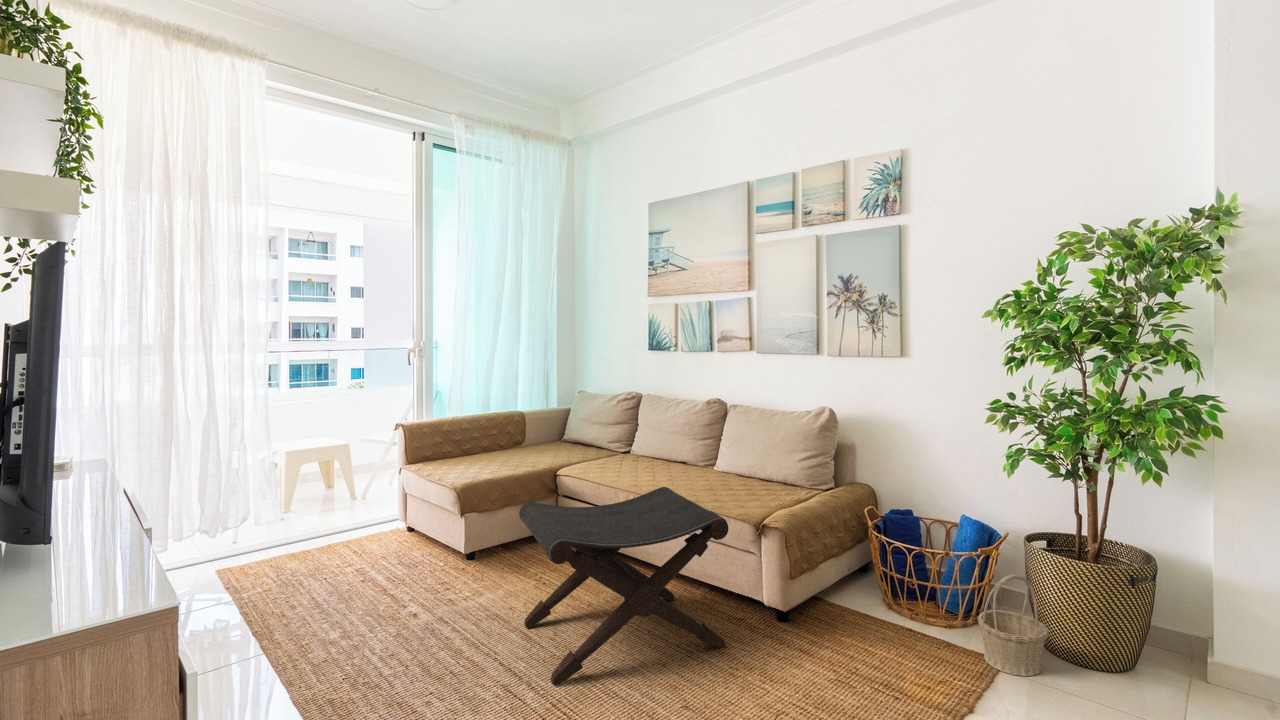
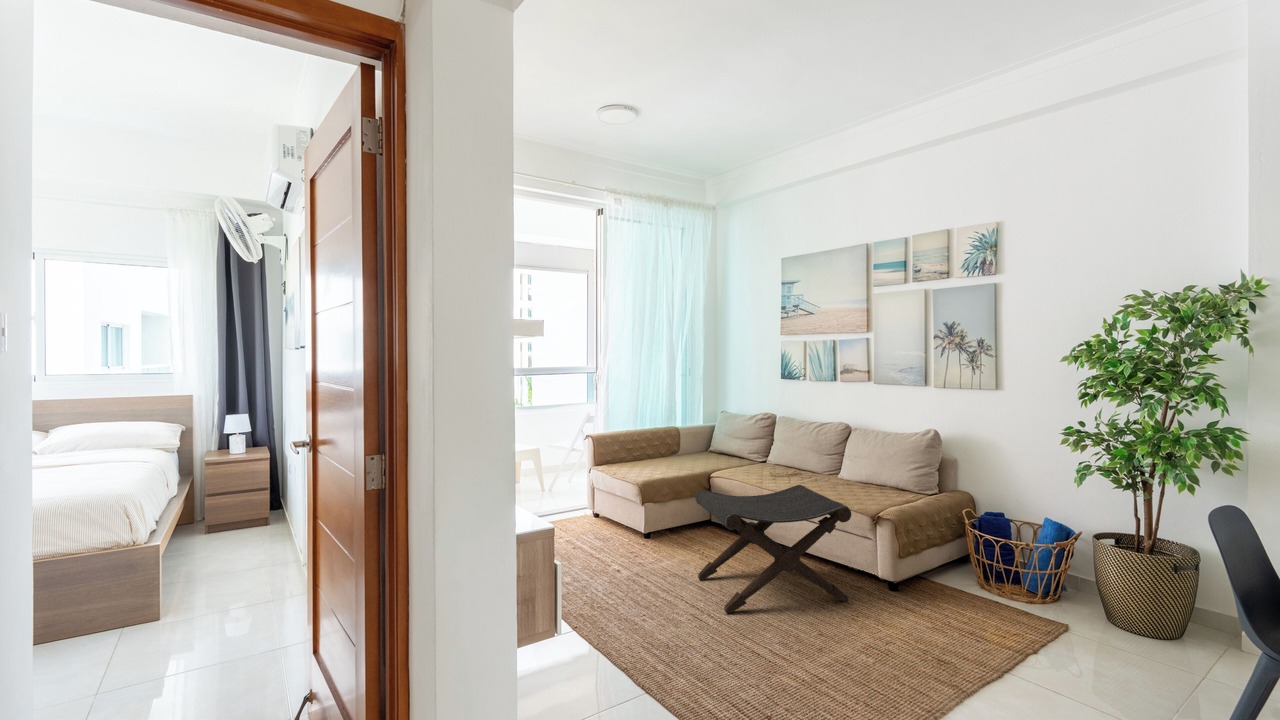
basket: present [978,574,1049,676] -> none [1050,560,1107,637]

